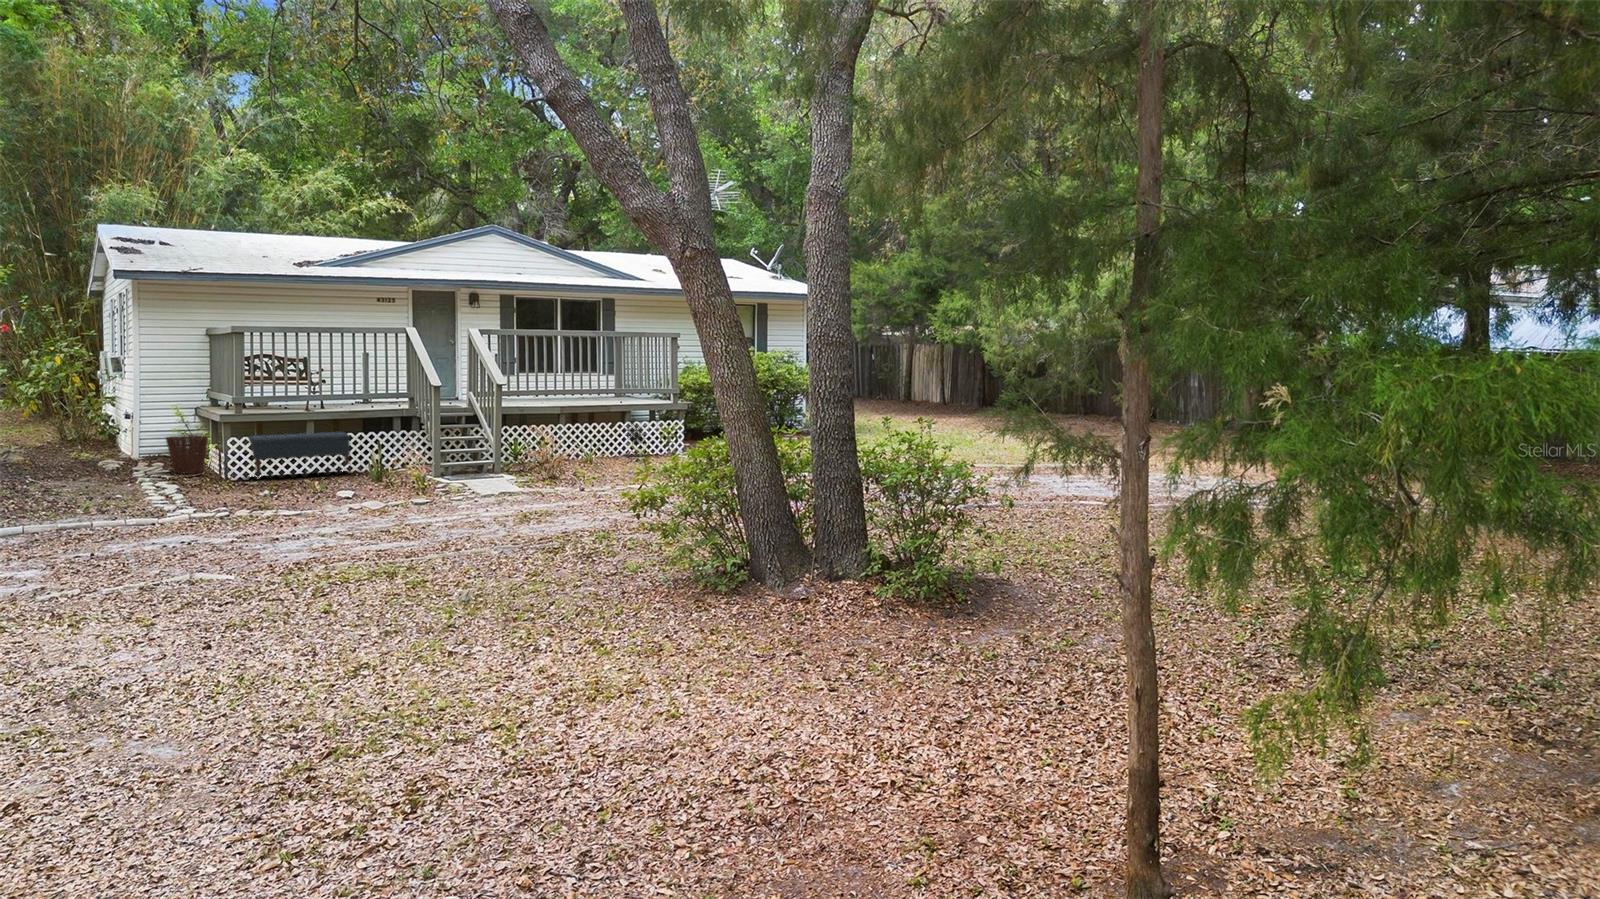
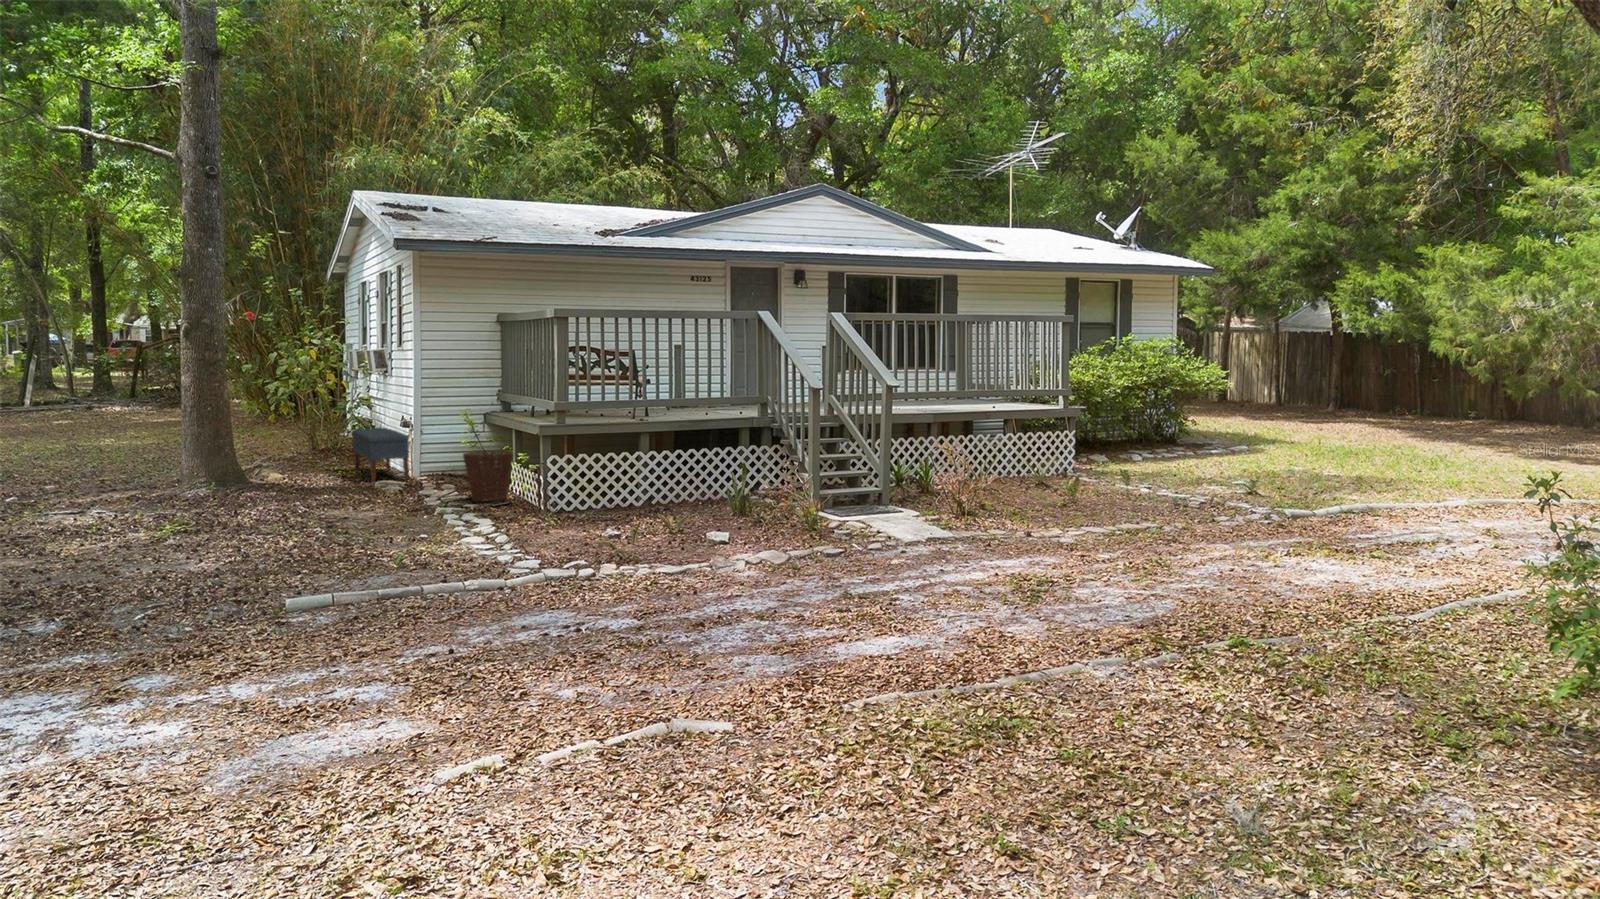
potted tree: present [624,419,646,457] -> none [1008,422,1042,479]
bench: present [248,432,350,479] -> present [352,428,409,482]

